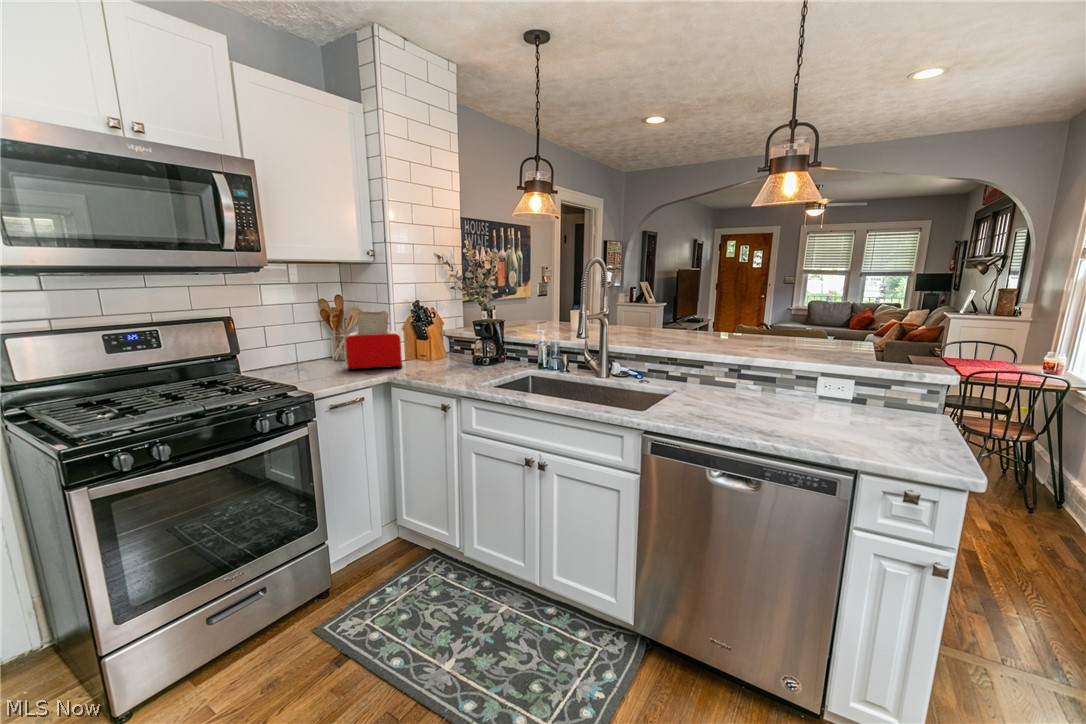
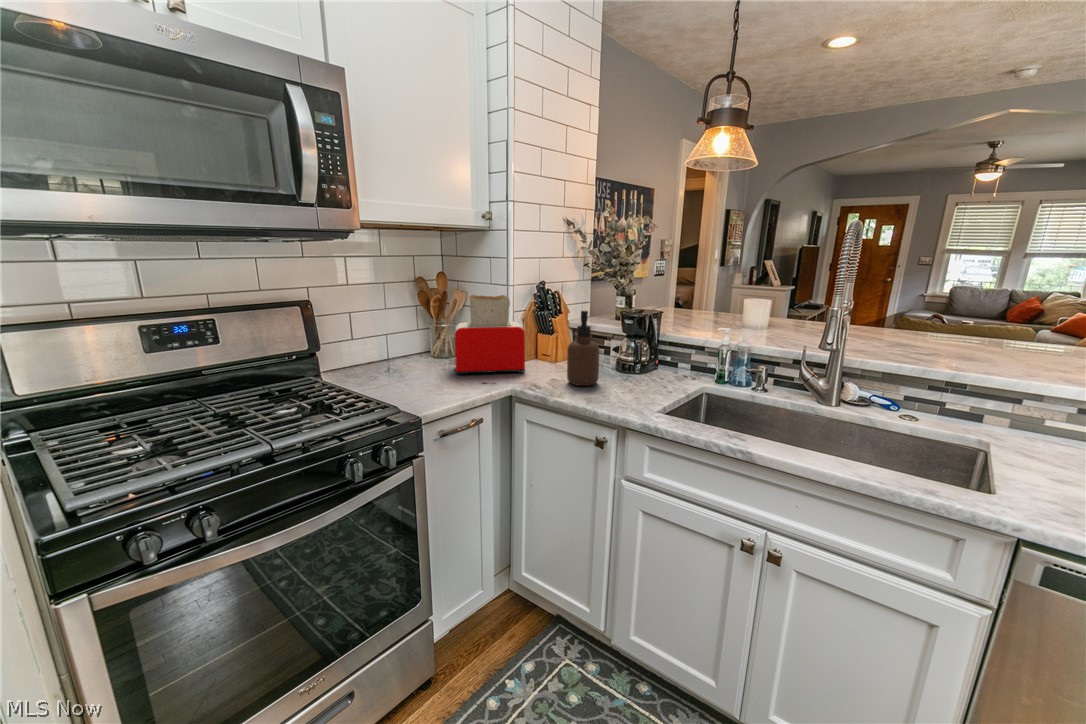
soap dispenser: none [429,320,453,374] -> present [567,311,599,386]

